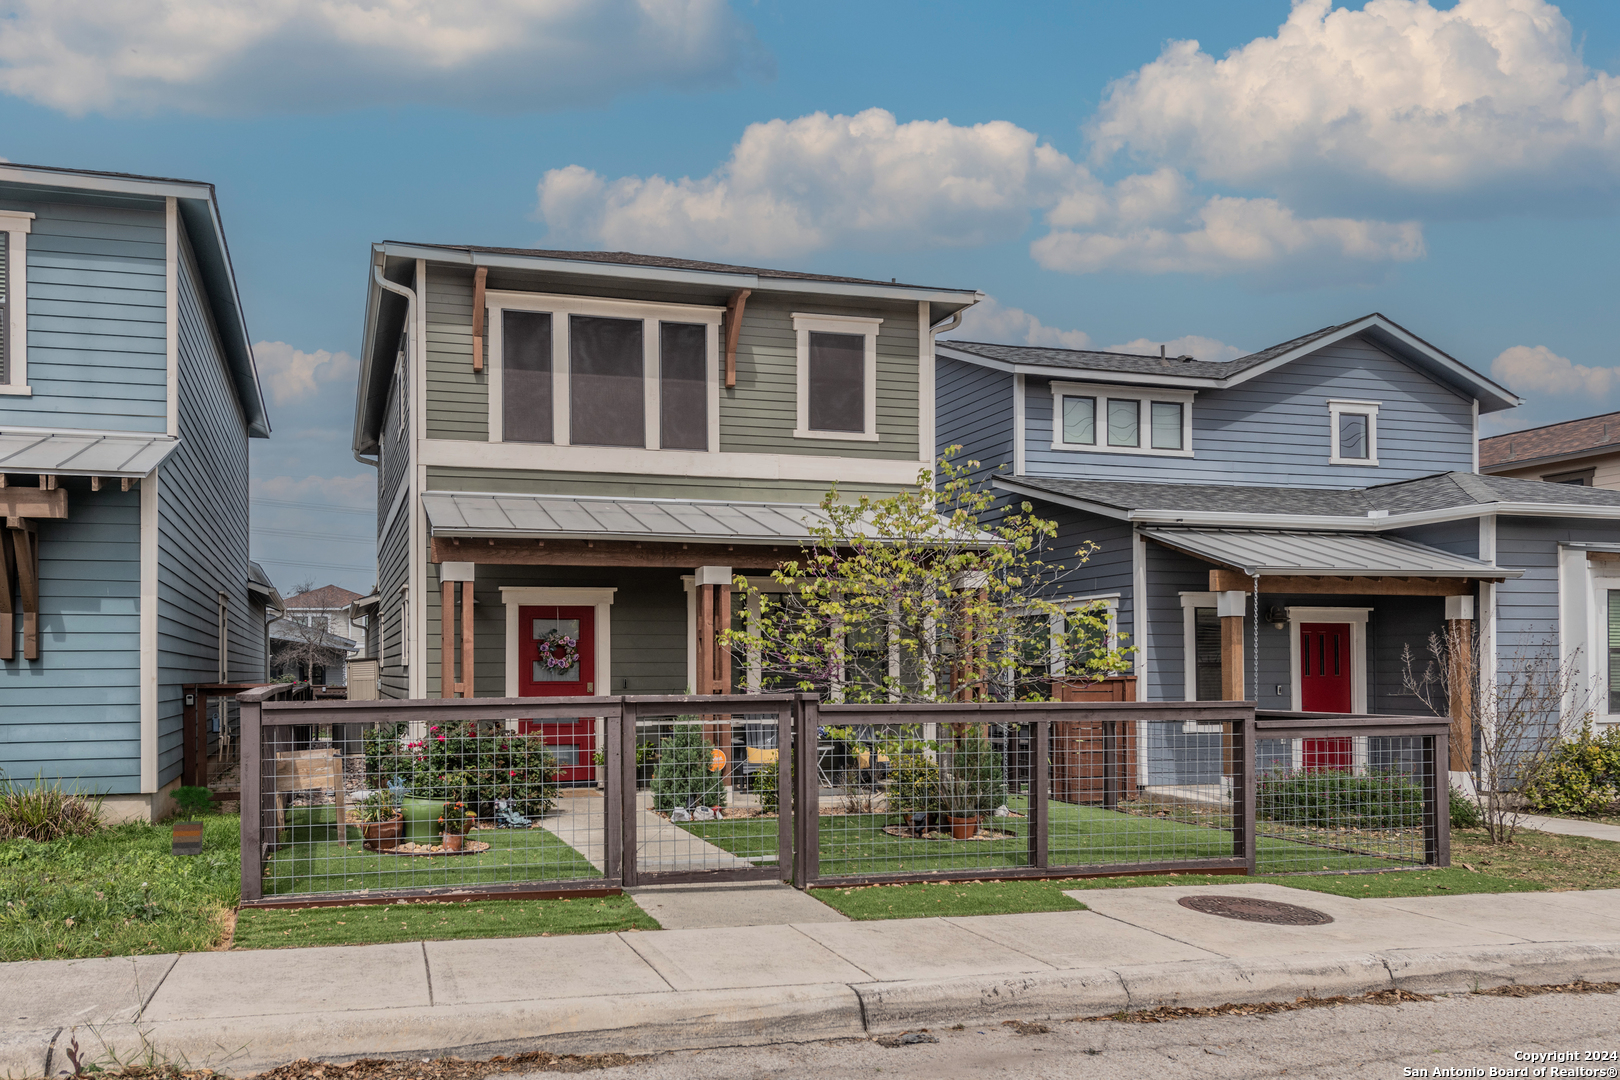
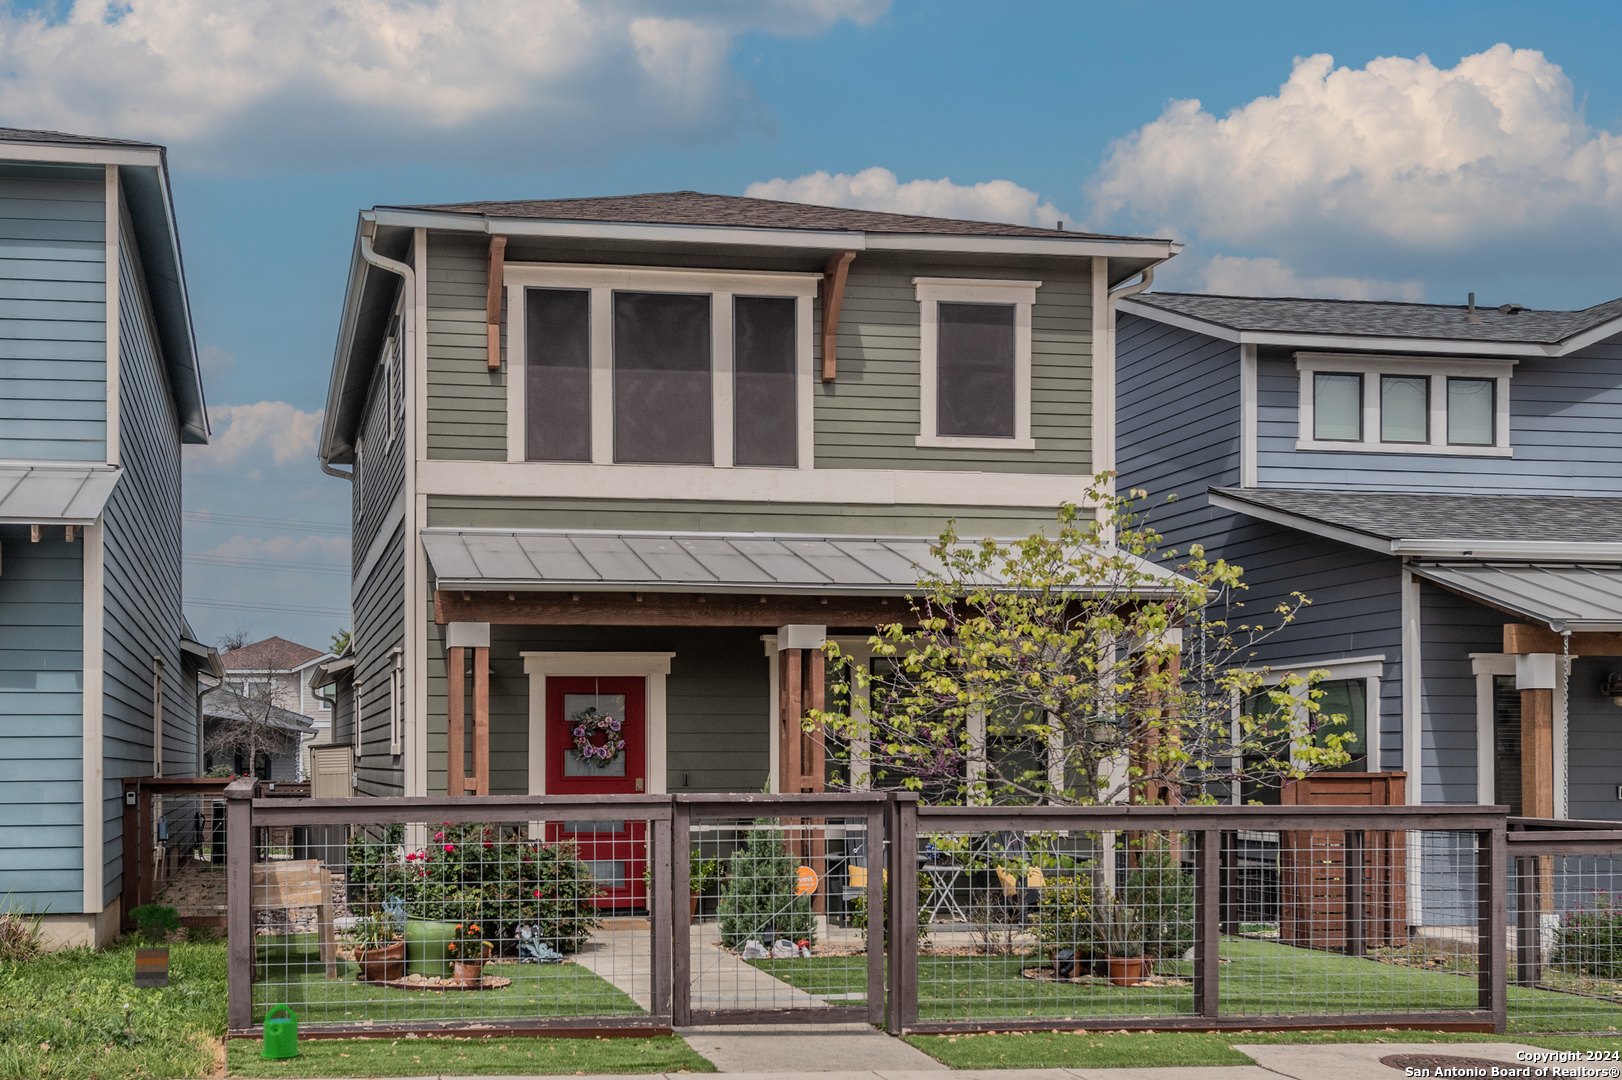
watering can: none [263,881,300,929] -> present [261,1003,299,1058]

